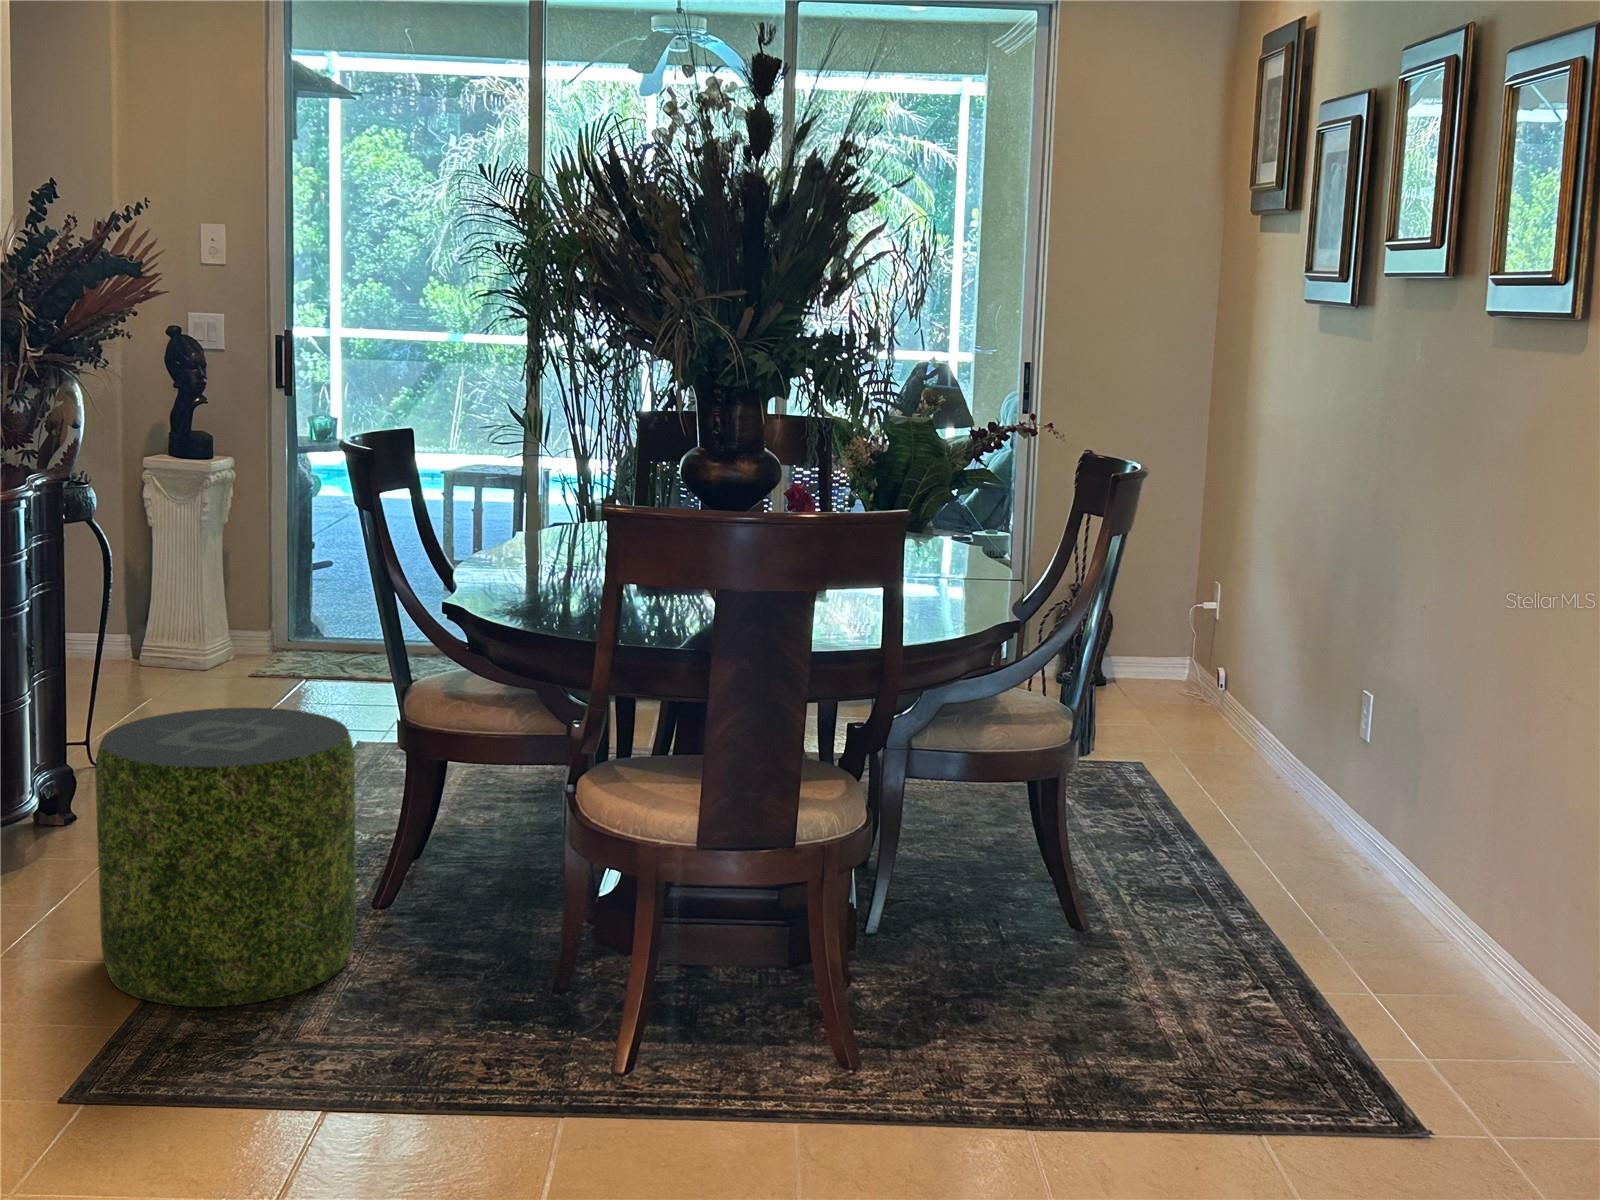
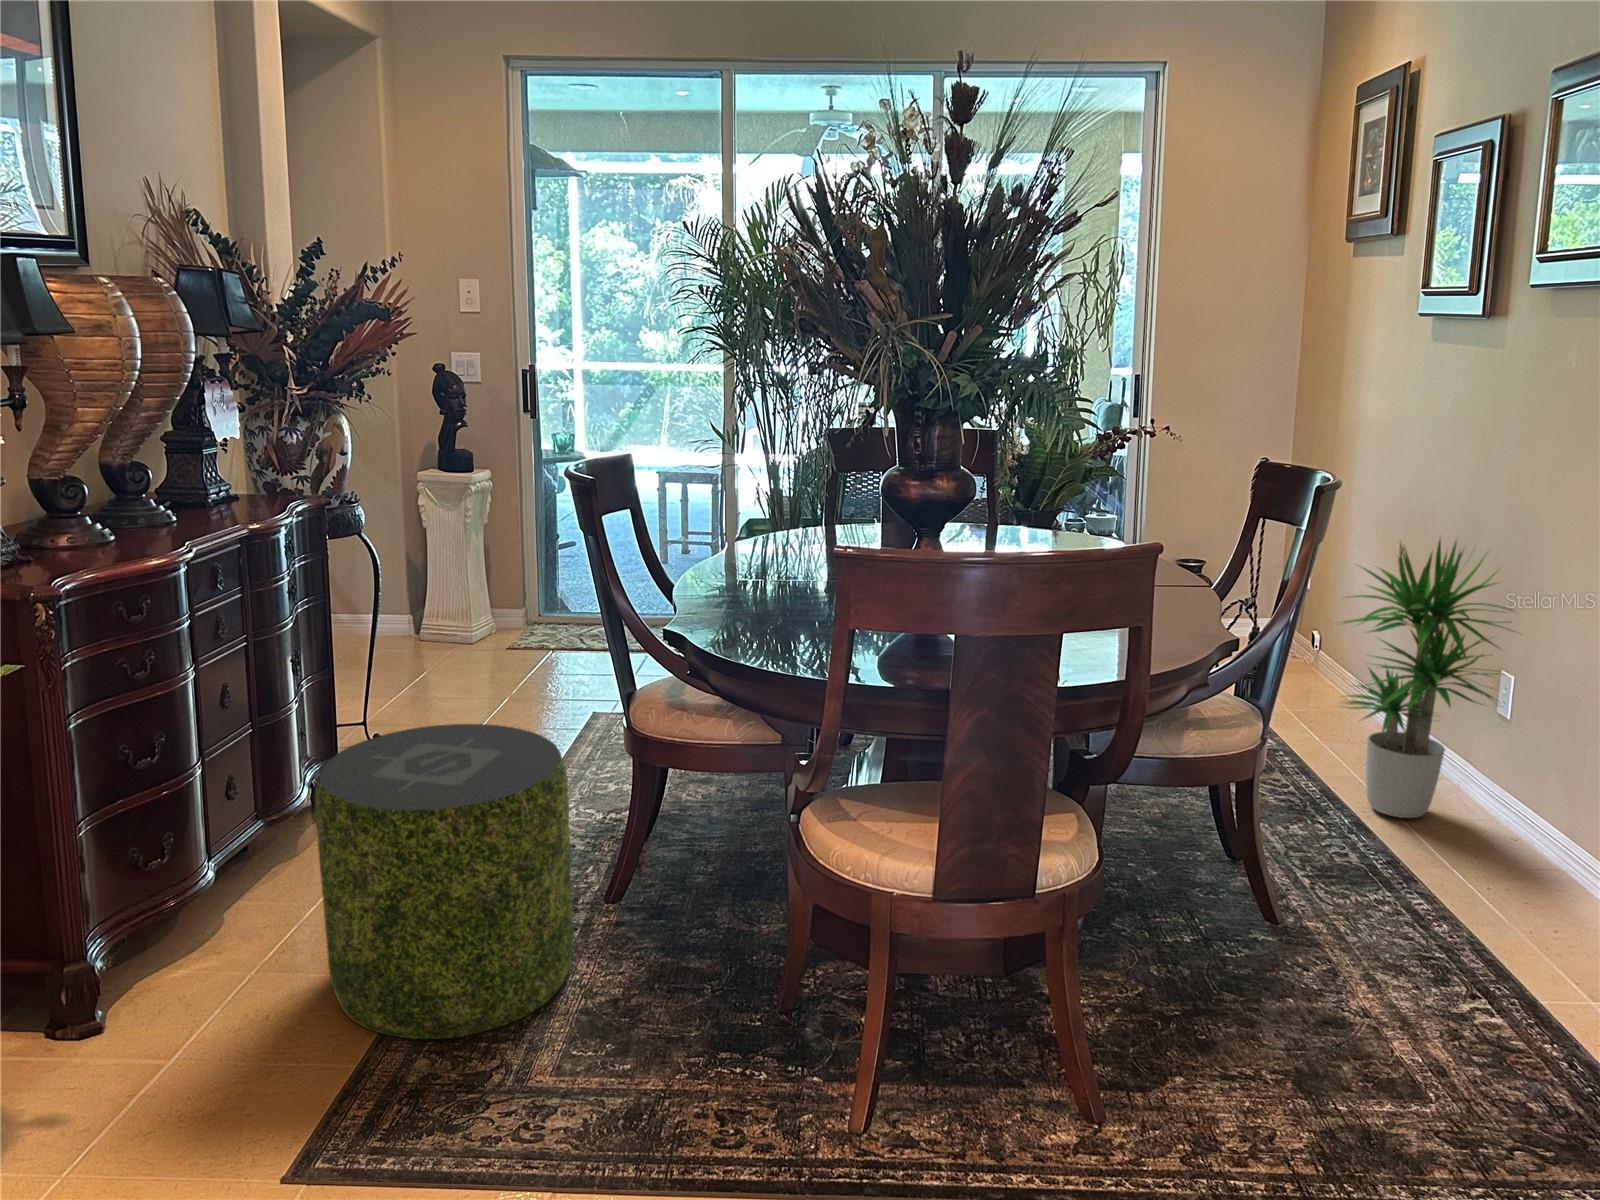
potted plant: none [1179,552,1364,850] -> present [1342,539,1521,818]

